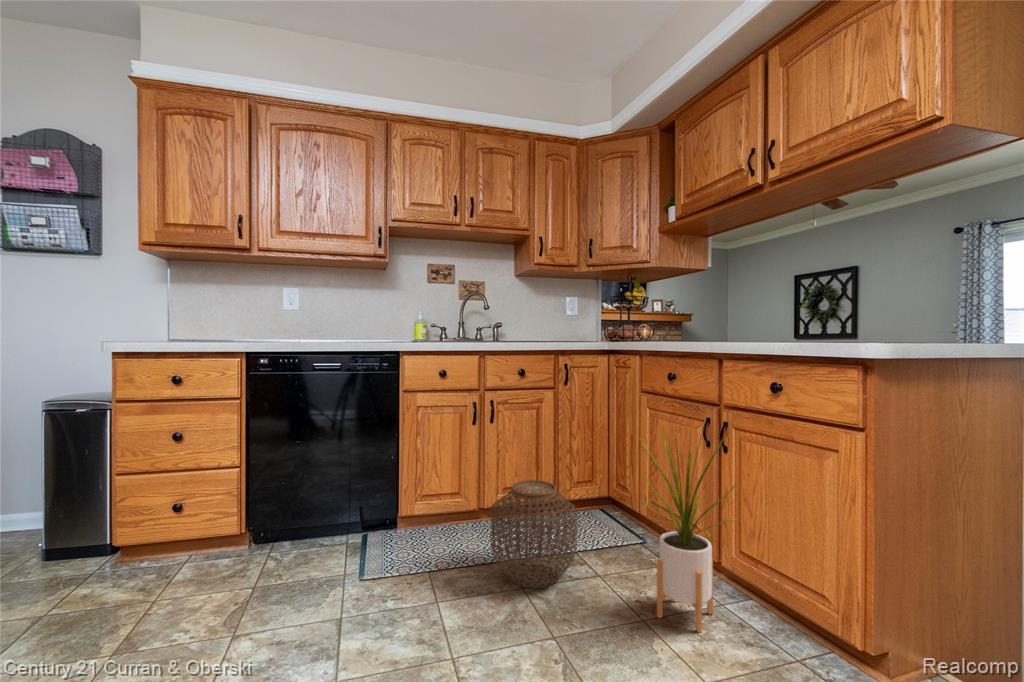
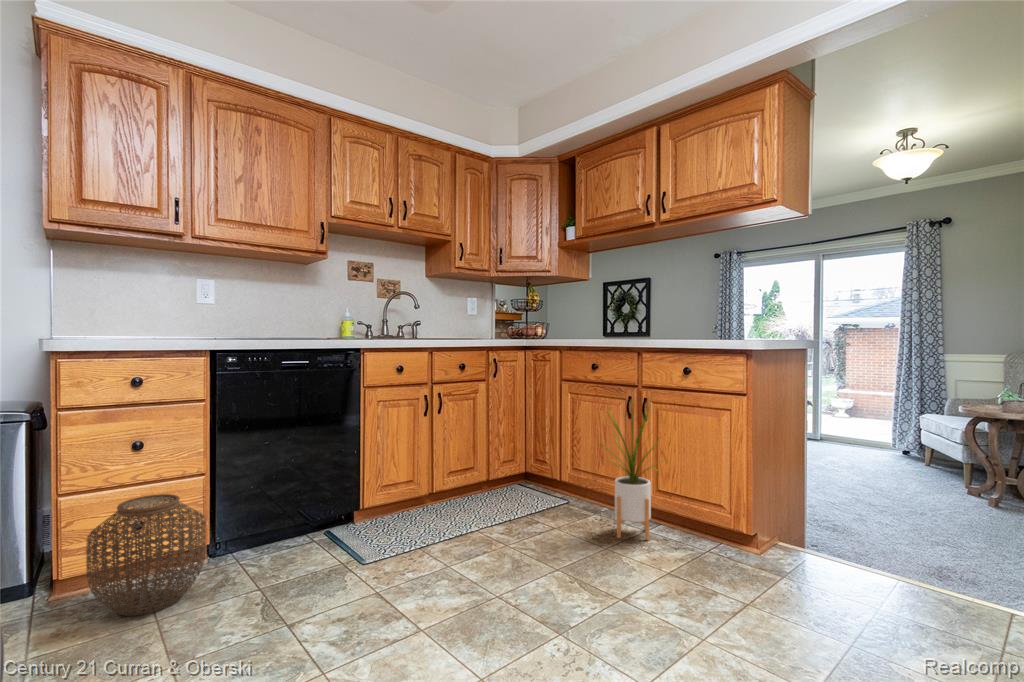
woven basket: present [490,480,577,588] -> present [86,494,206,616]

